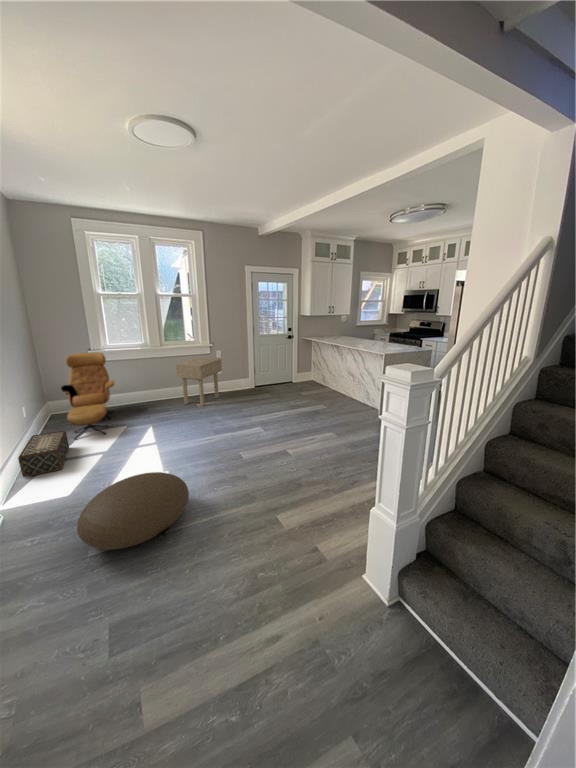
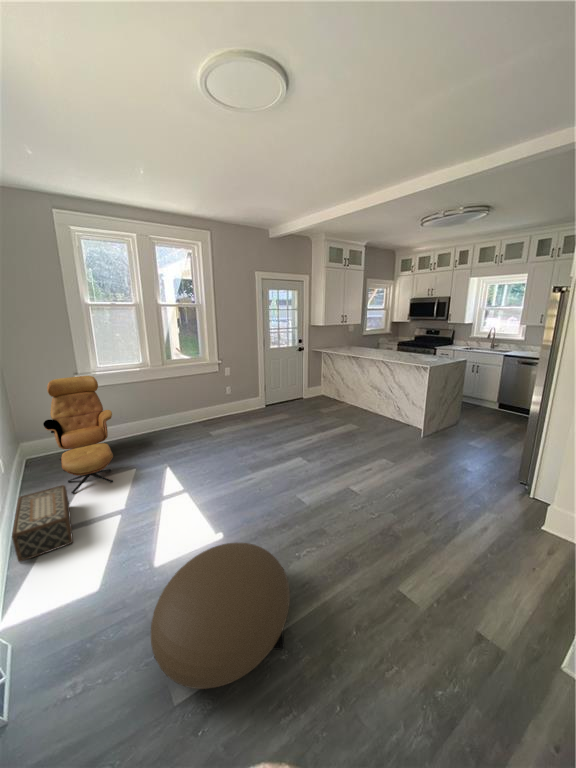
side table: present [176,358,222,406] -> none [185,376,234,434]

